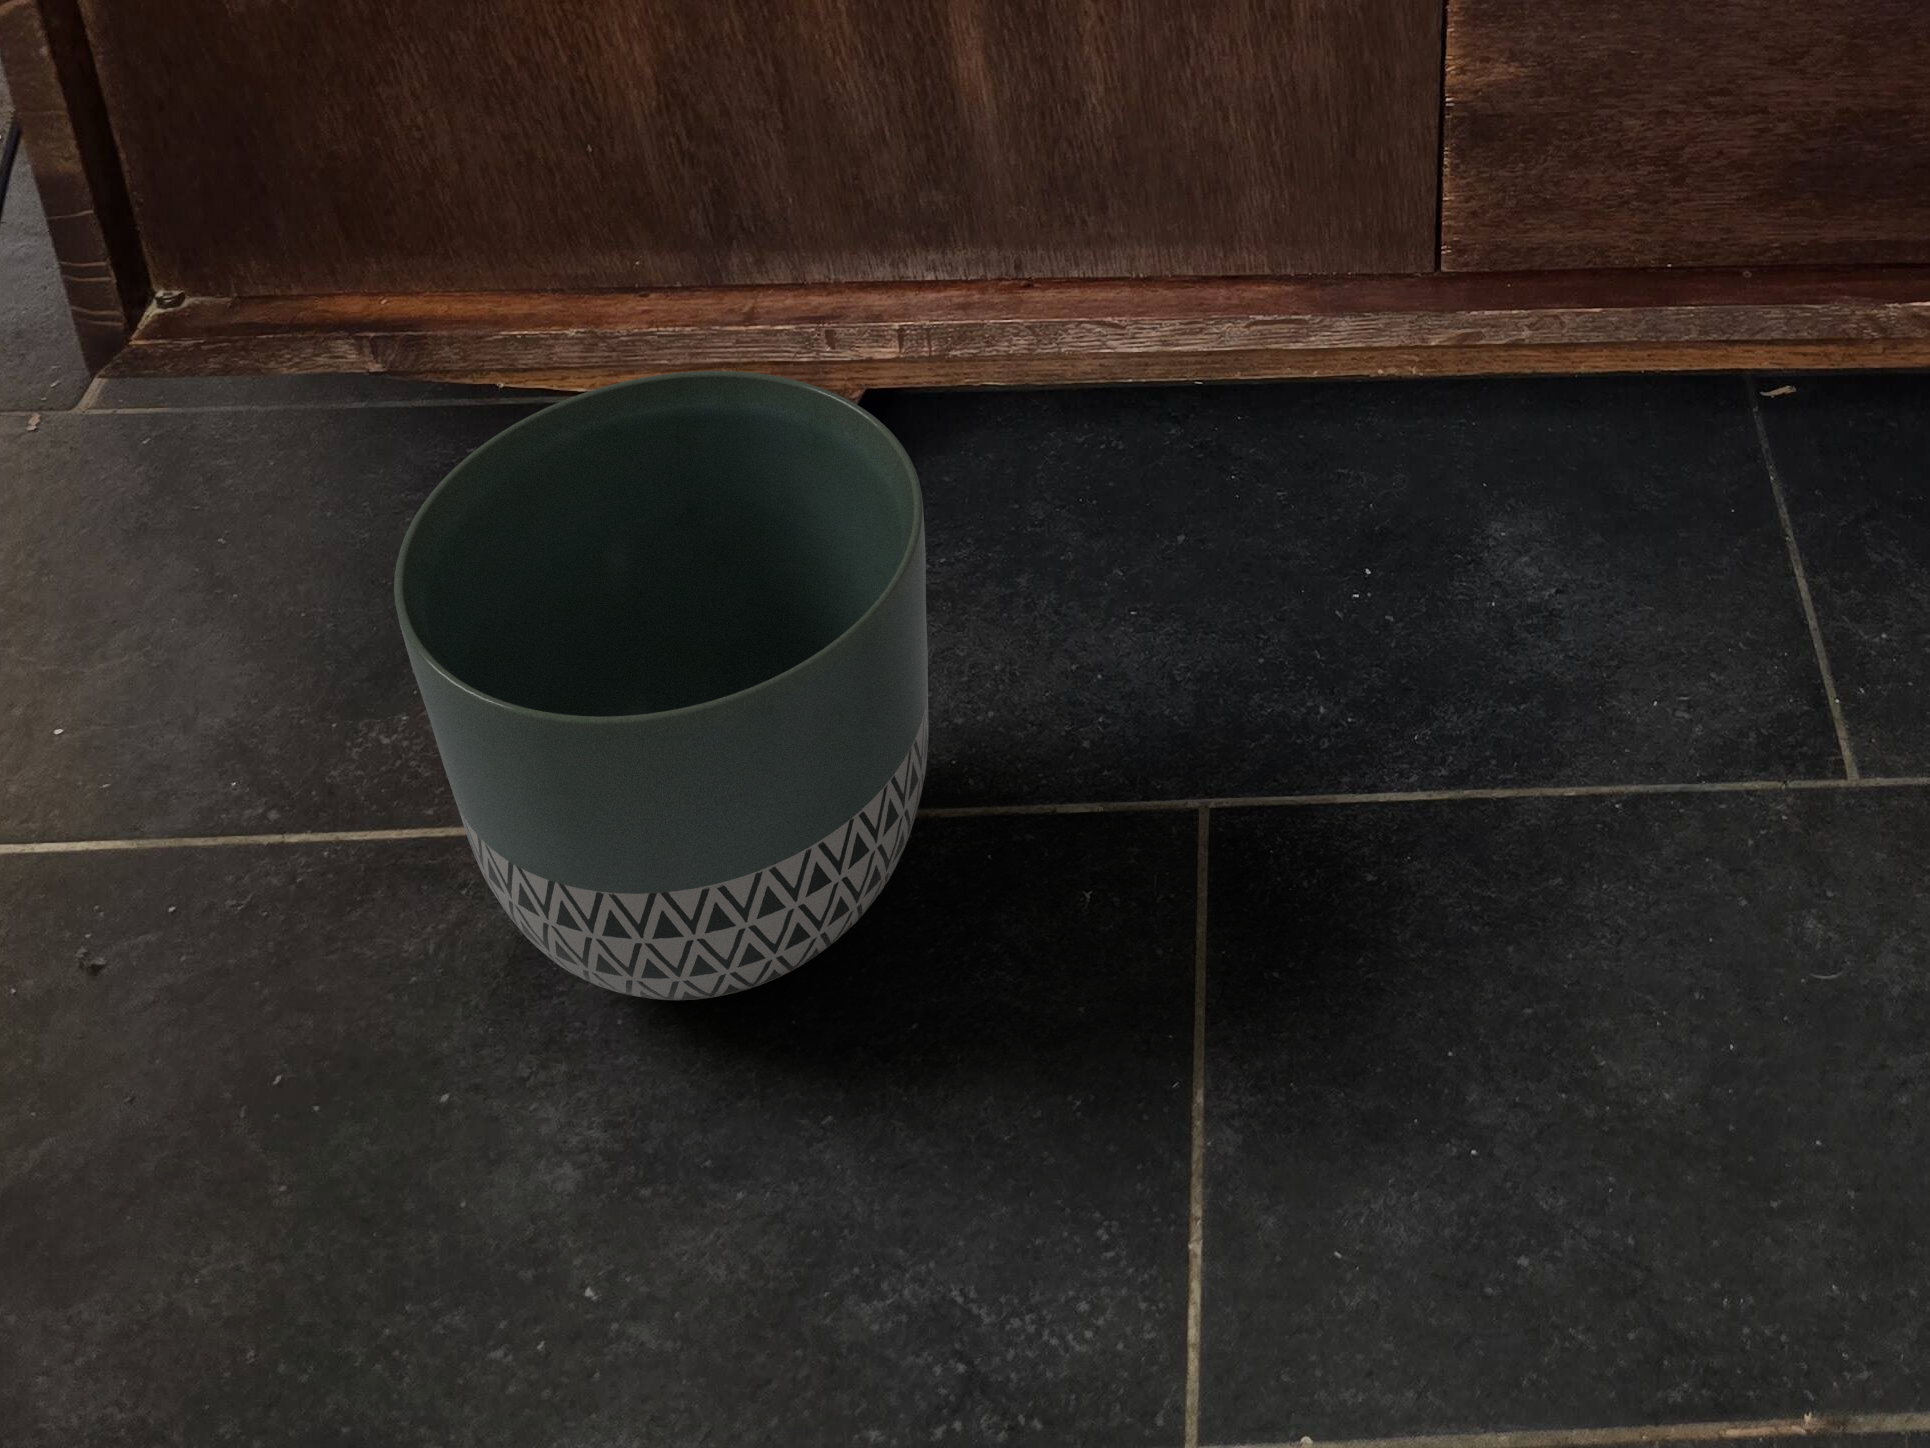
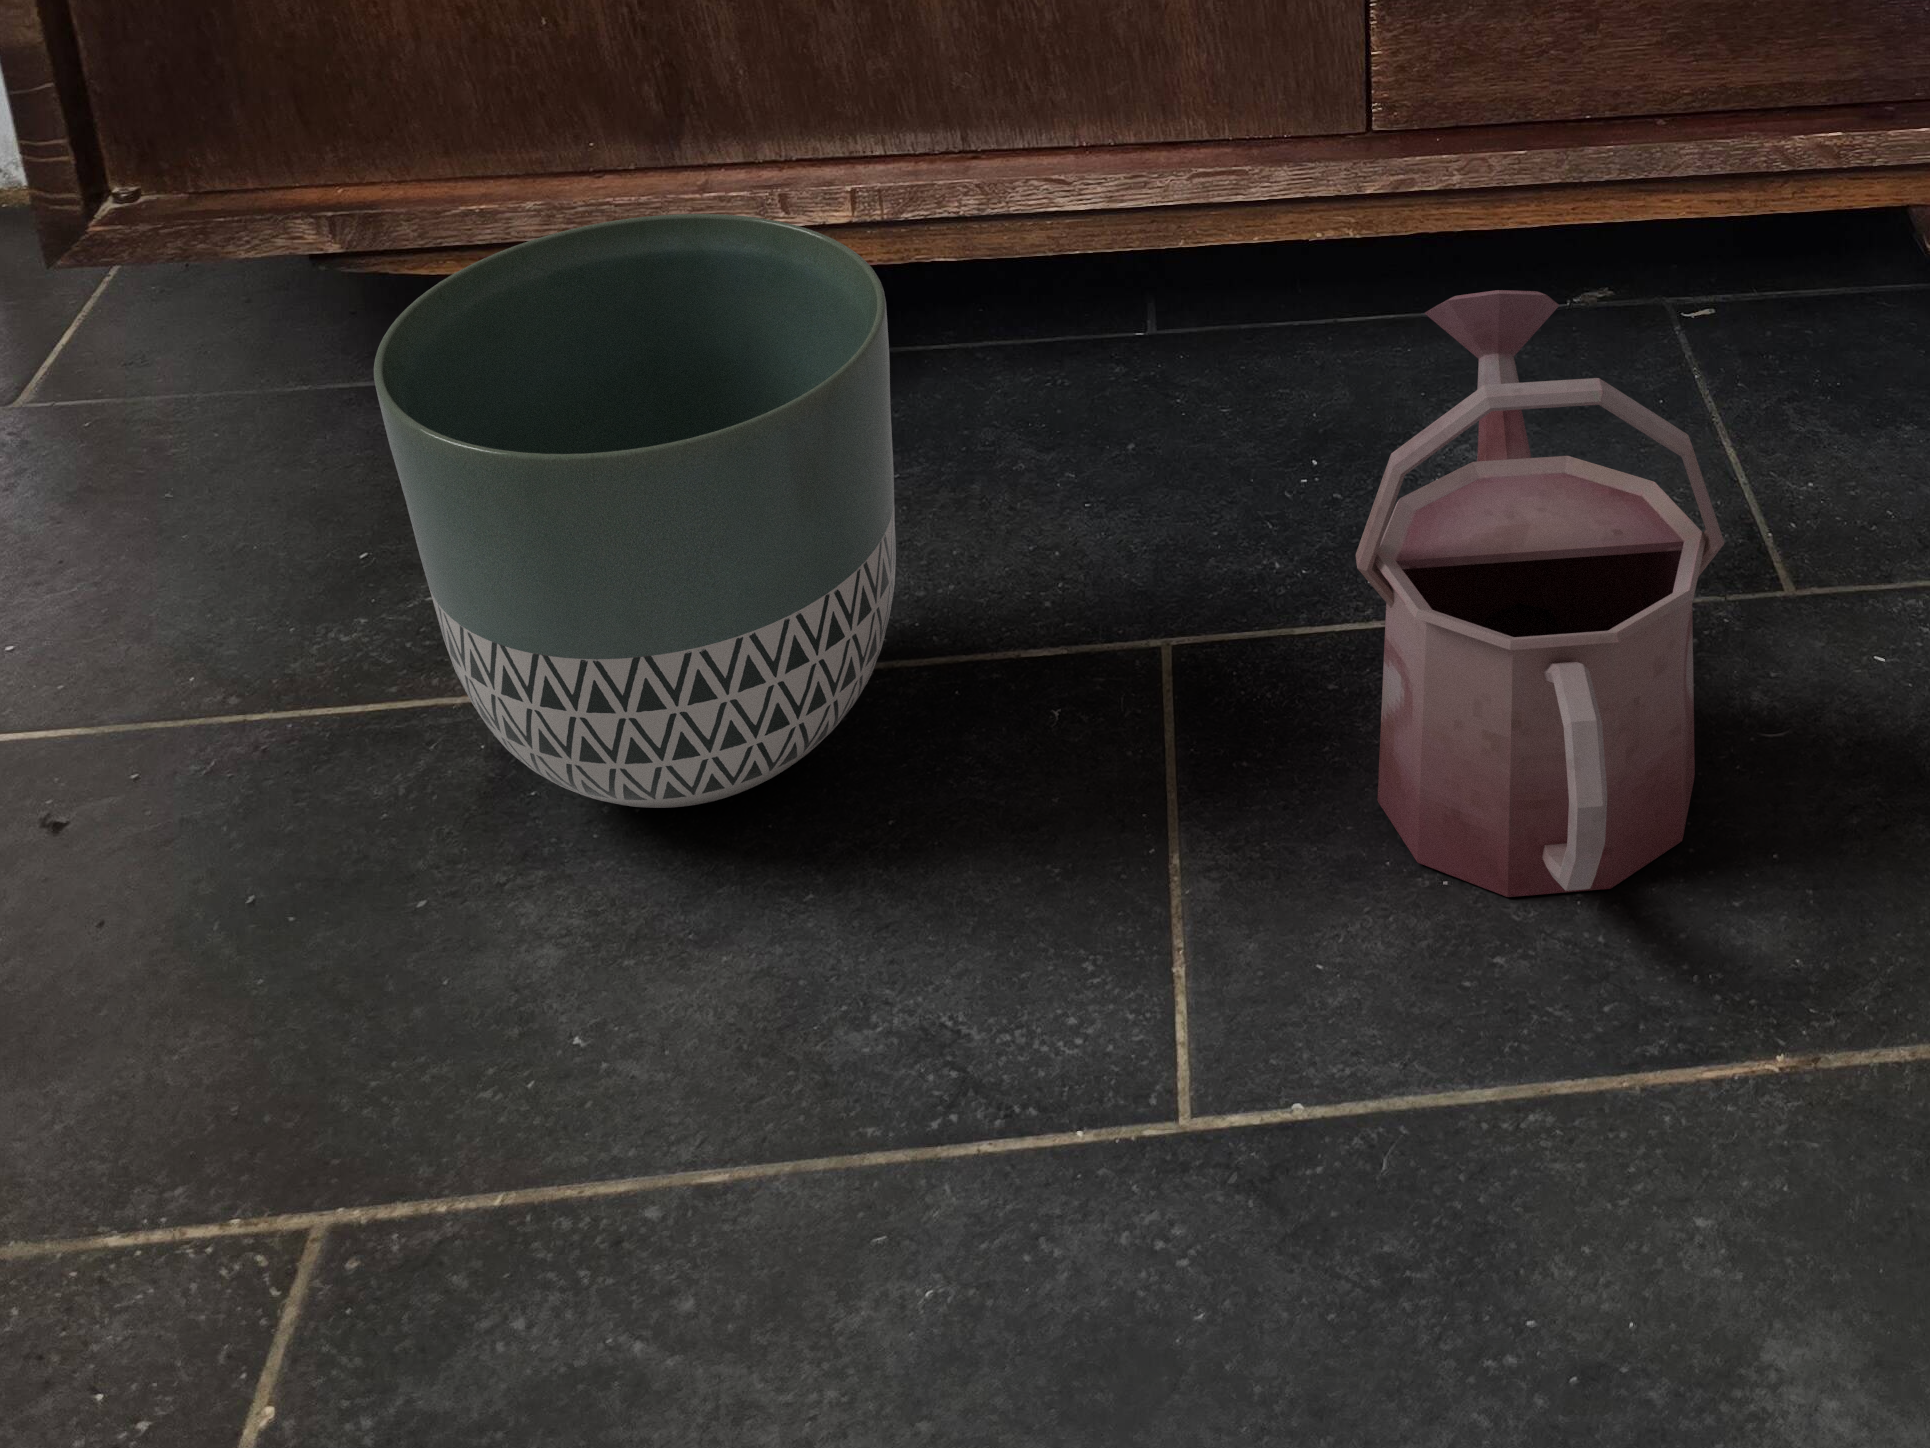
watering can: none [1397,484,1785,1202] -> present [1356,290,1724,897]

